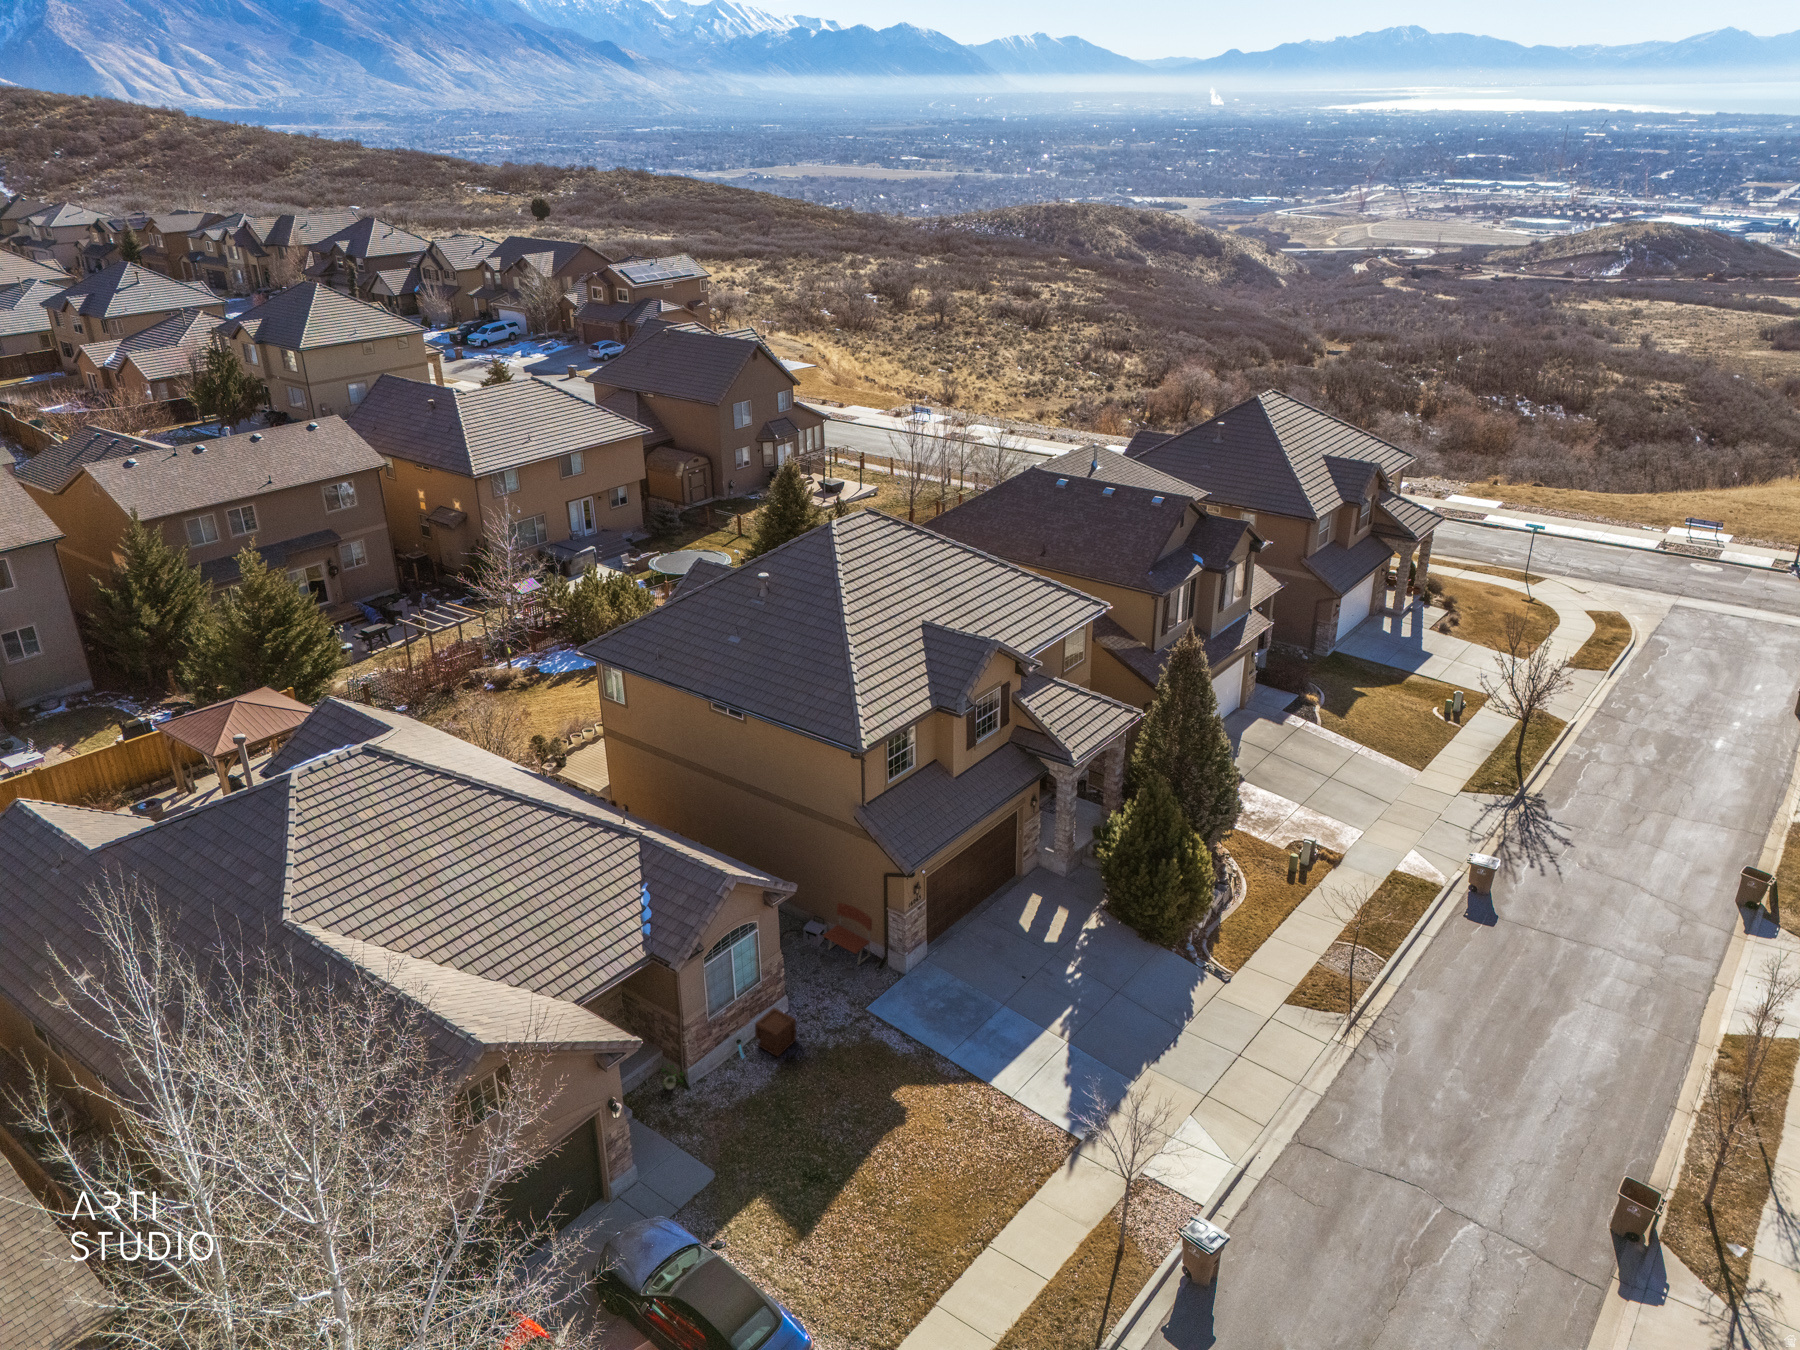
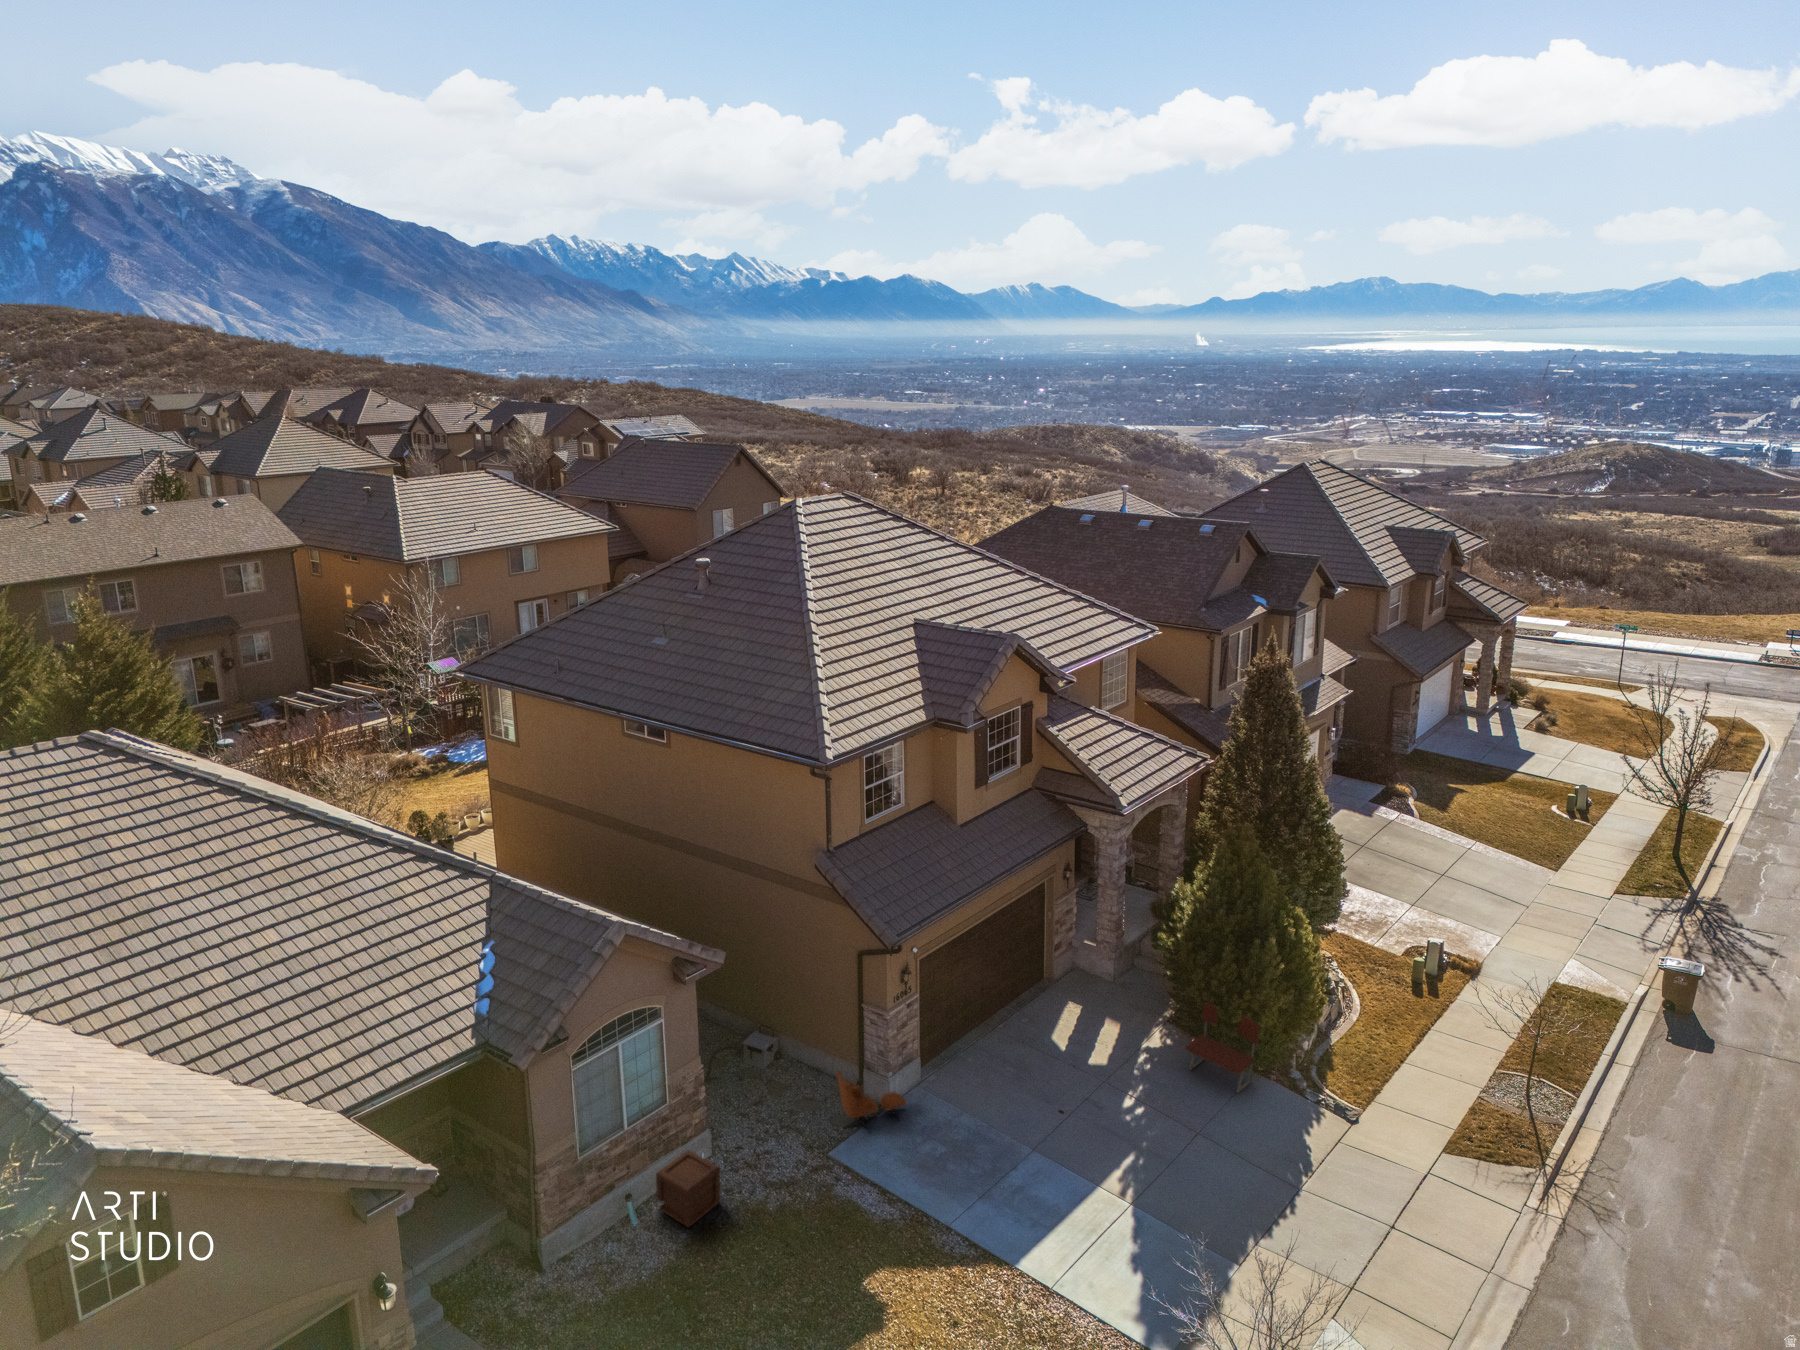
bench: present [824,903,872,965] -> present [1186,1003,1260,1092]
lounge chair: none [870,951,917,992] -> present [837,1071,906,1129]
potted plant: present [662,1065,683,1089] -> none [498,1227,534,1278]

